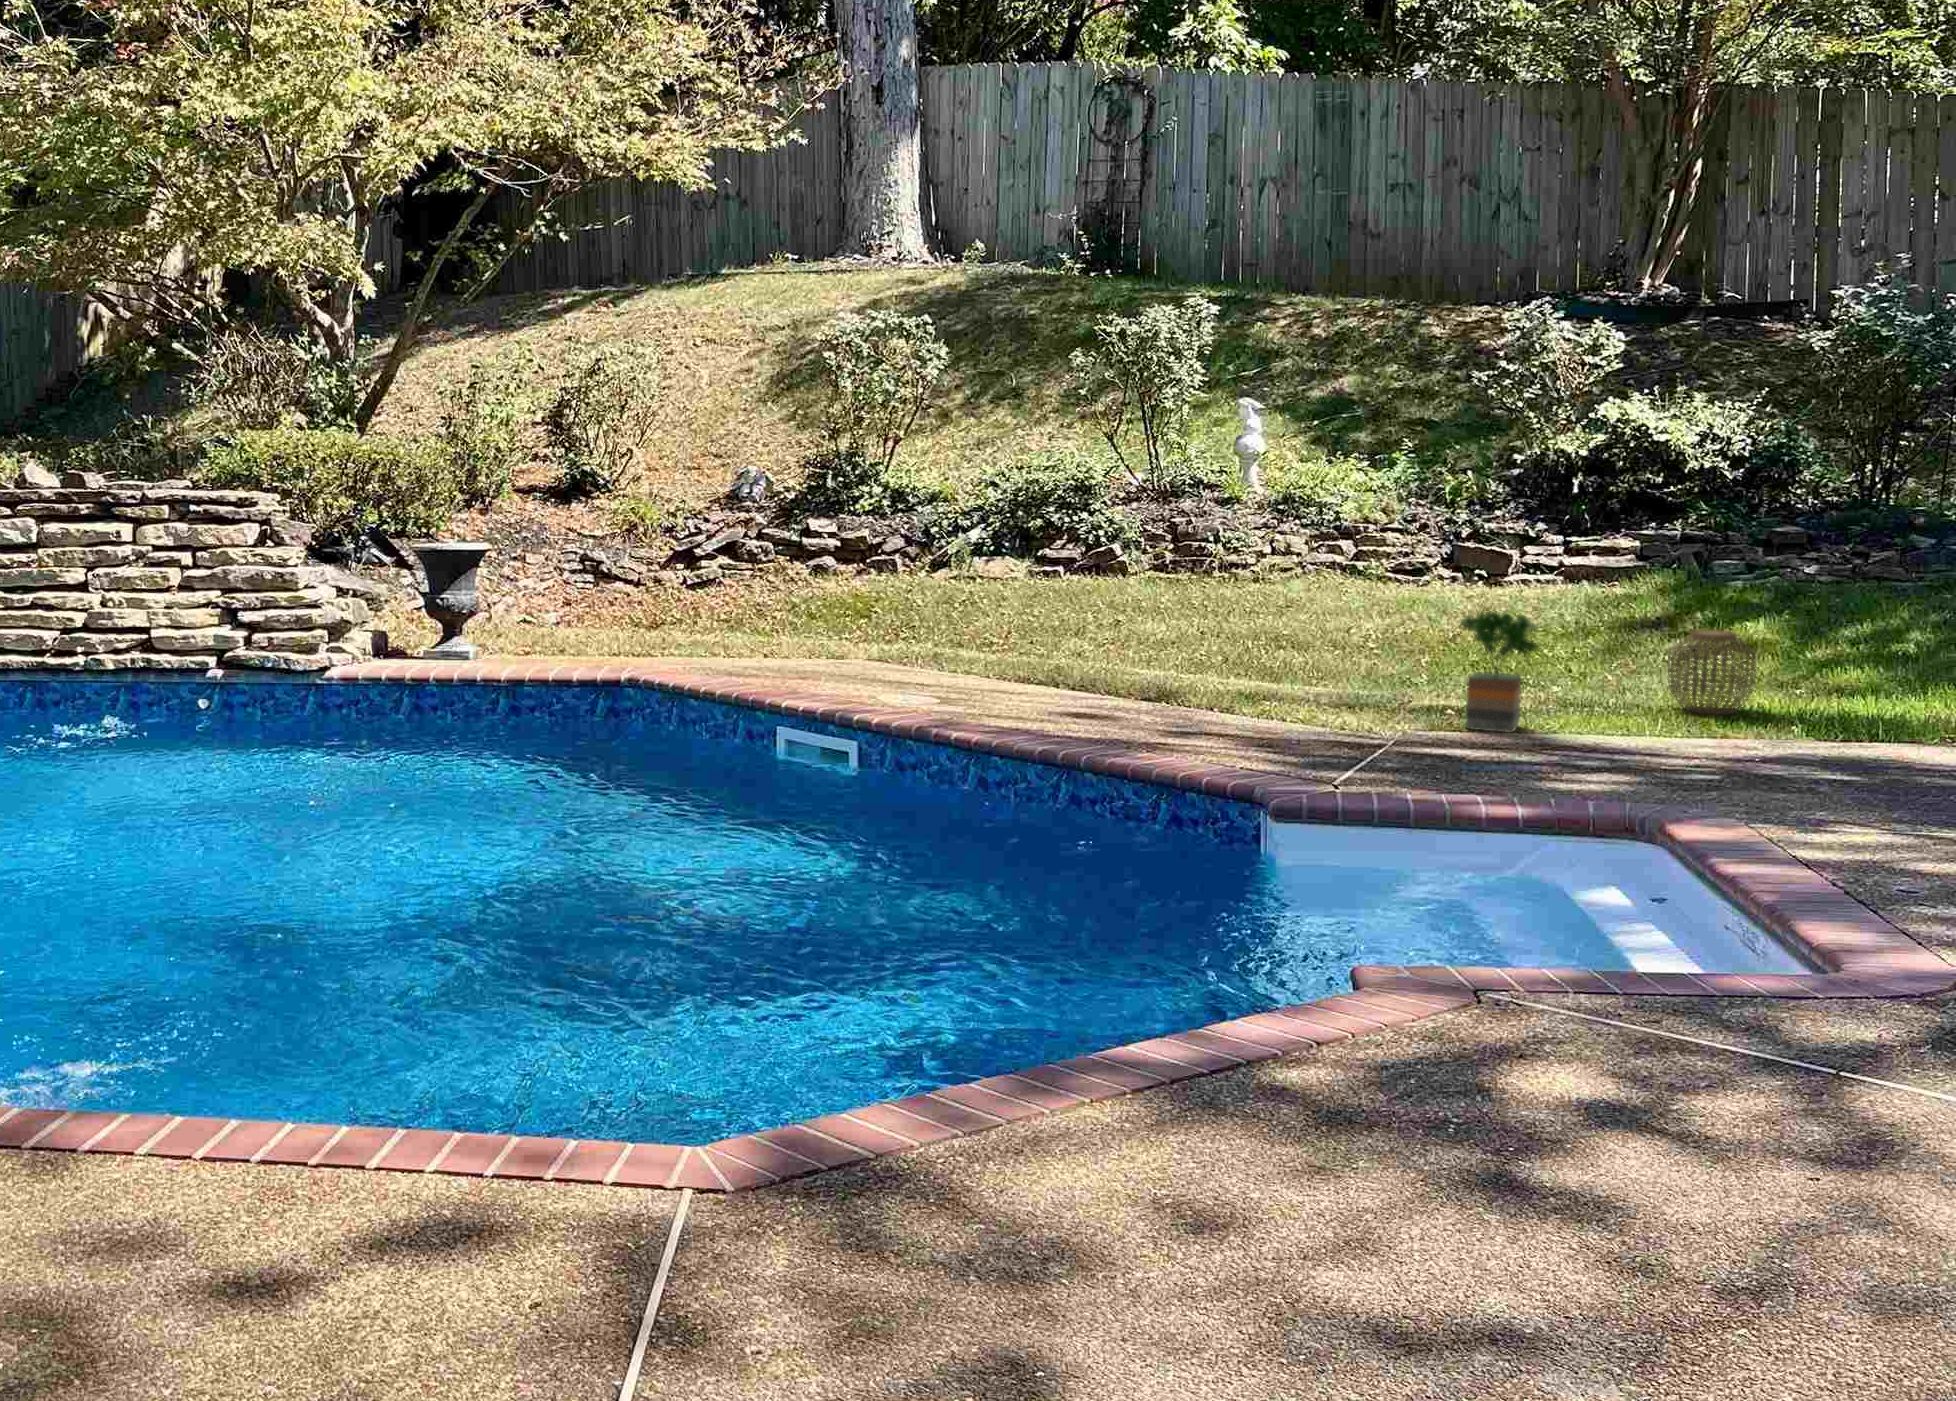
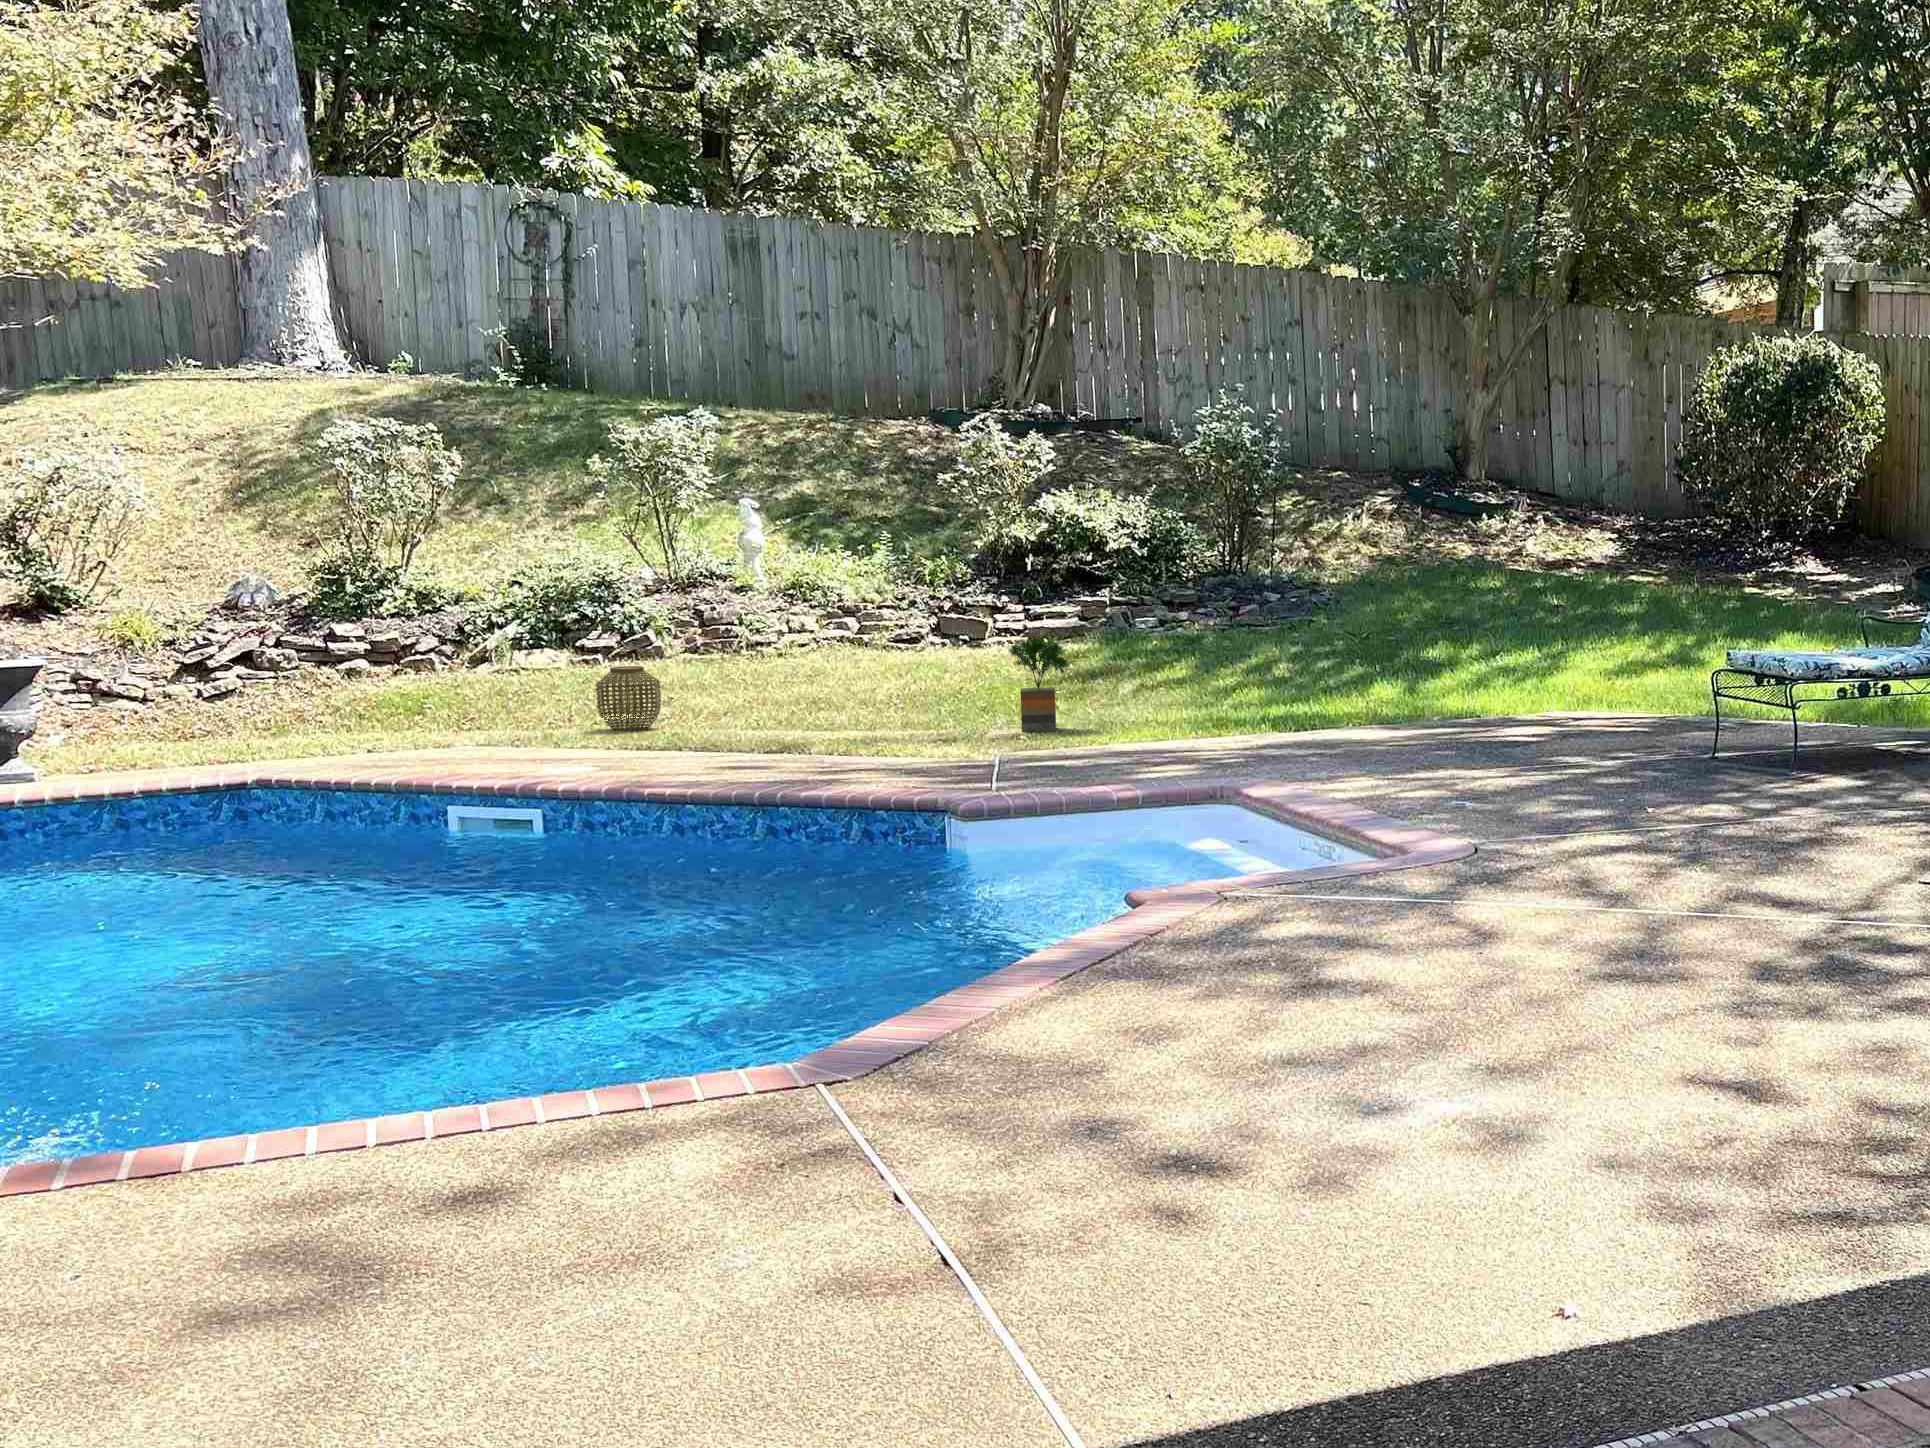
woven basket: present [1667,629,1757,714] -> present [596,666,661,731]

